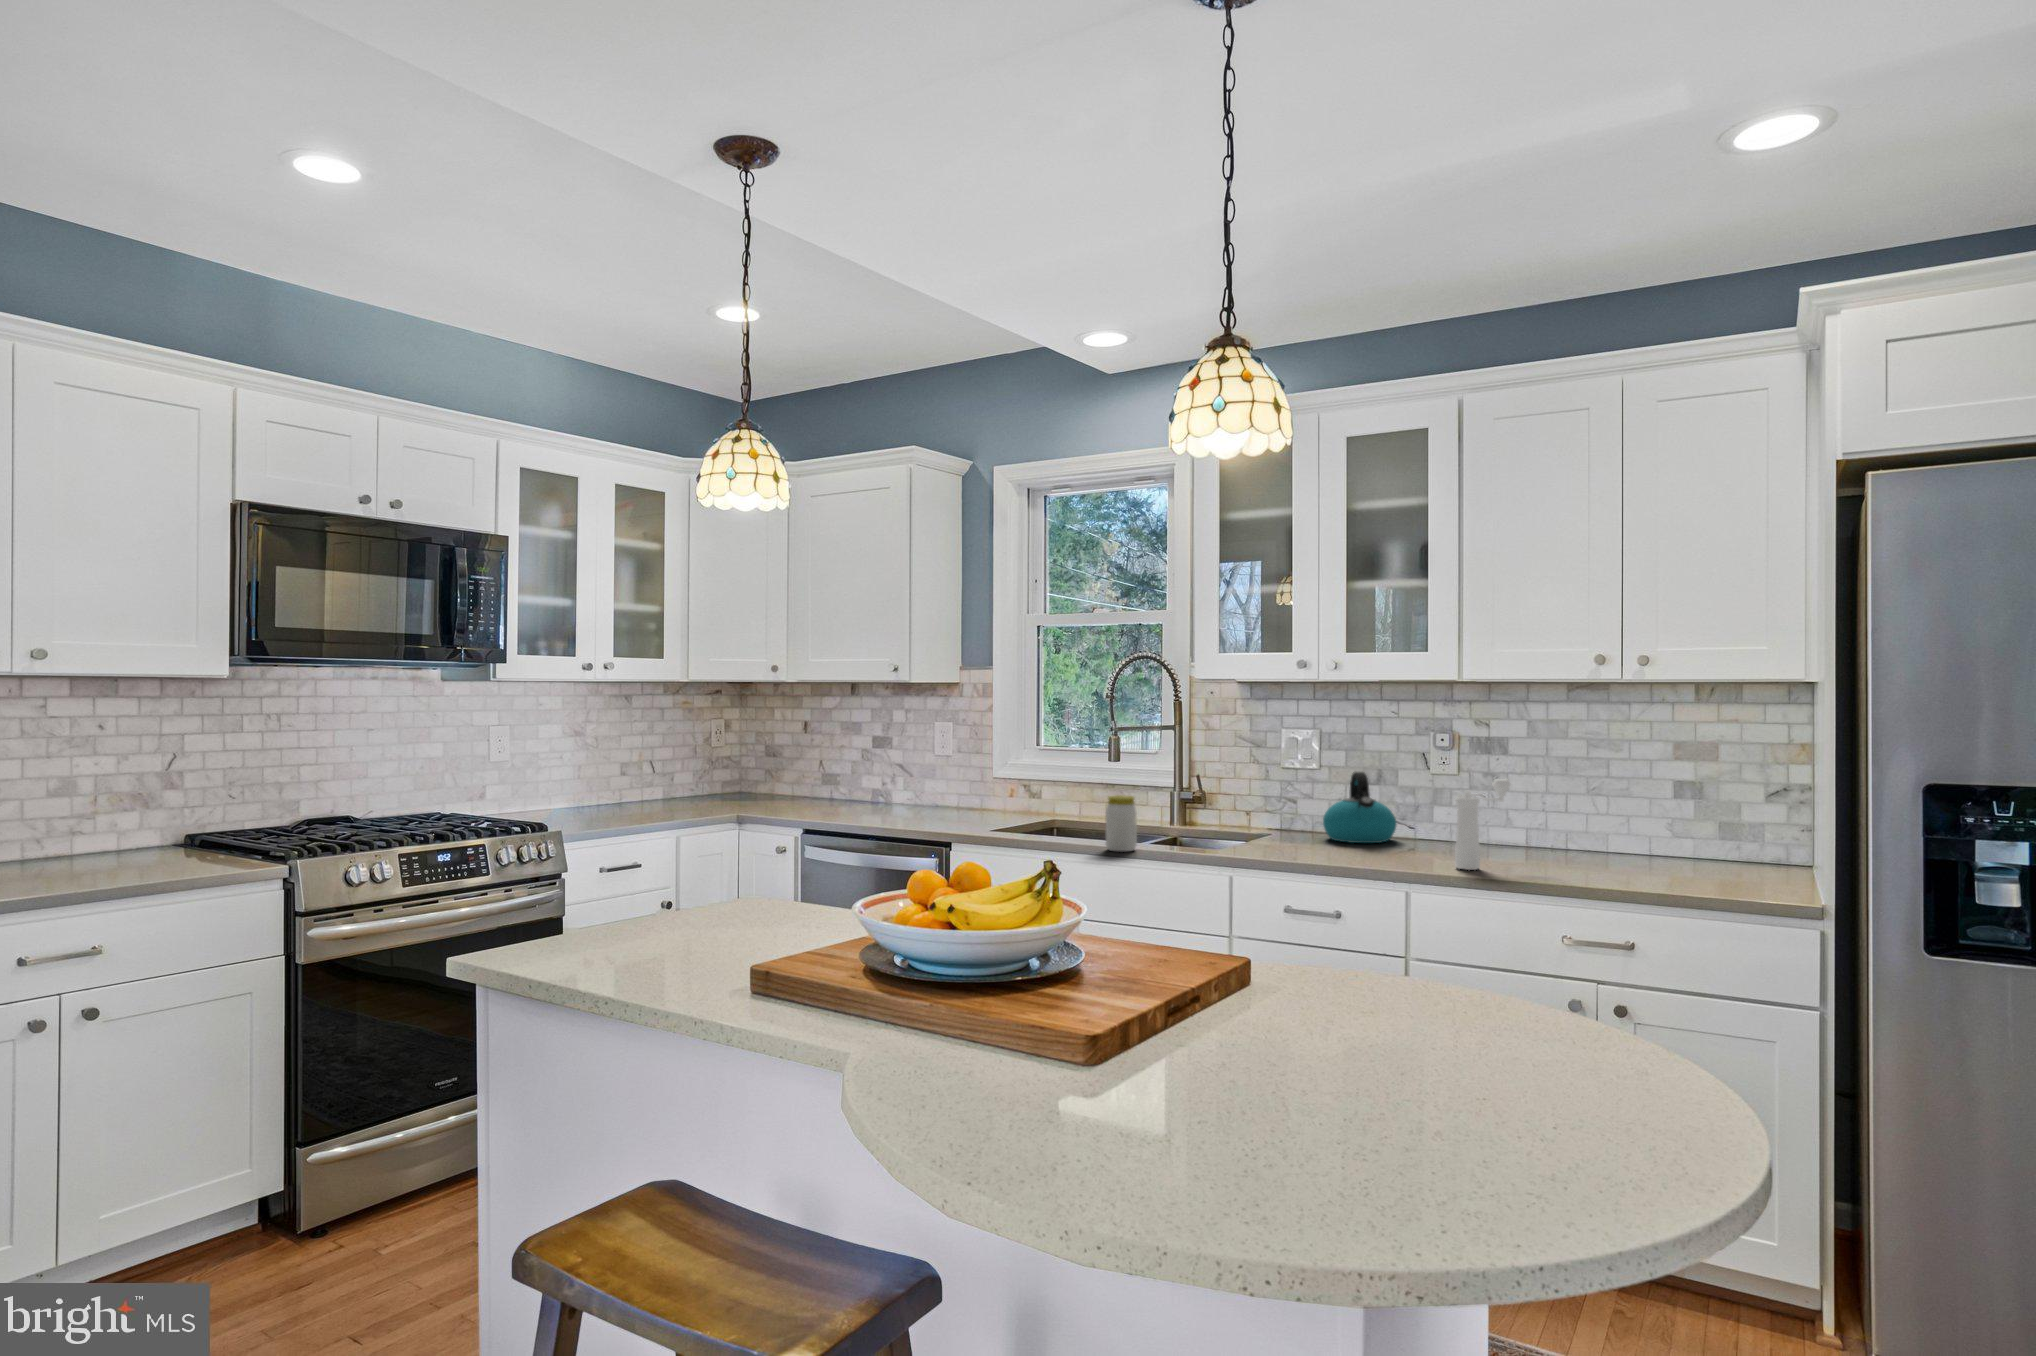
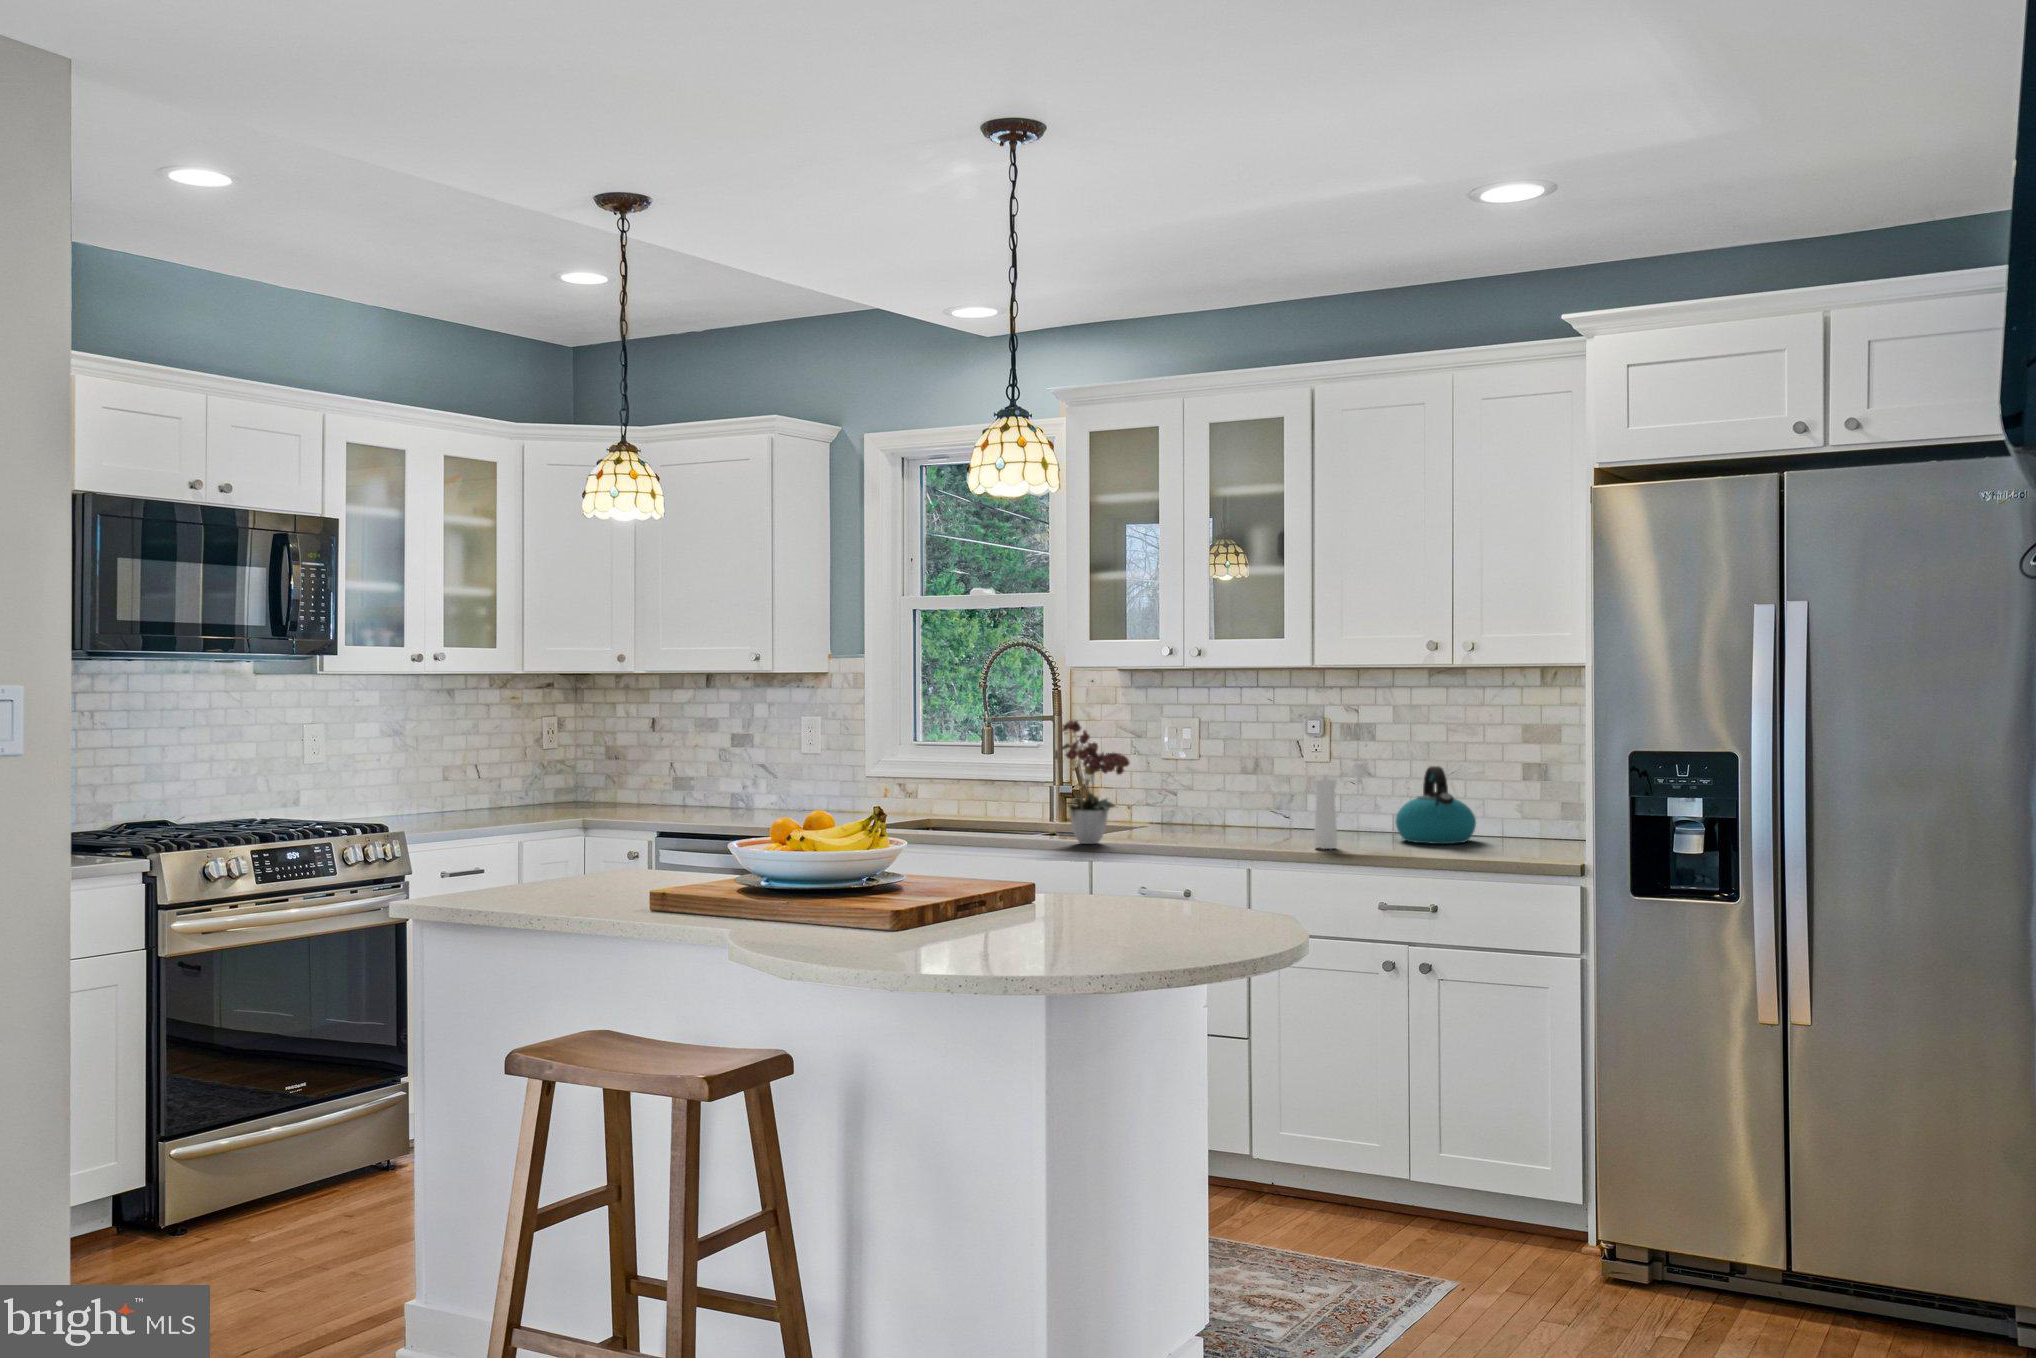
flower arrangement: none [1180,727,1267,858] -> present [1055,720,1130,844]
kettle: present [1323,772,1397,843] -> present [1396,766,1476,844]
jar: present [1106,795,1137,852] -> none [977,785,1009,841]

